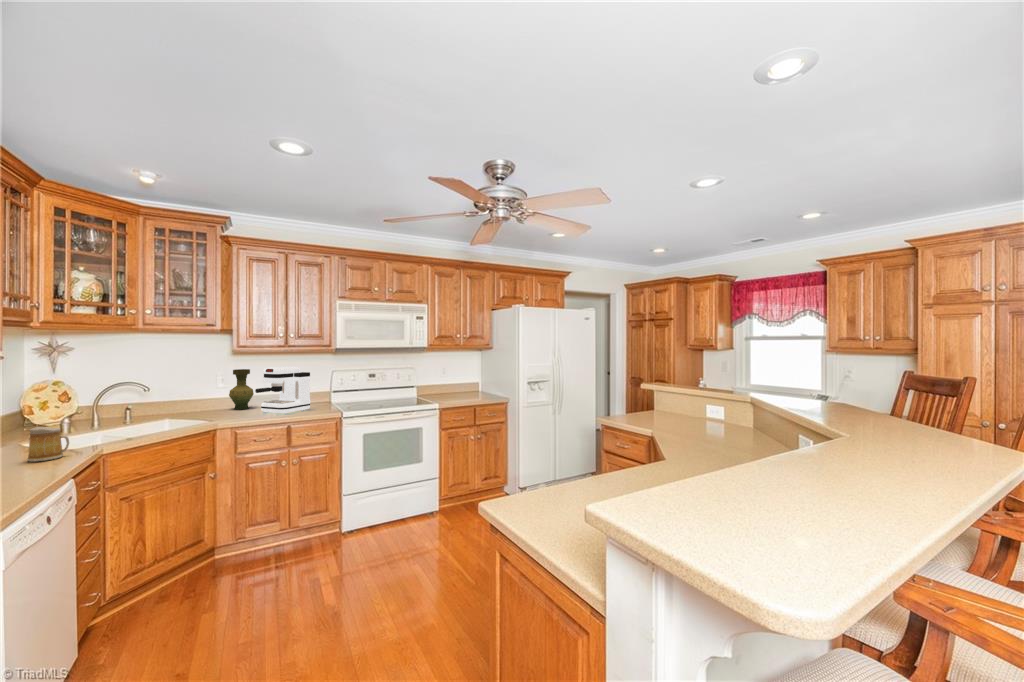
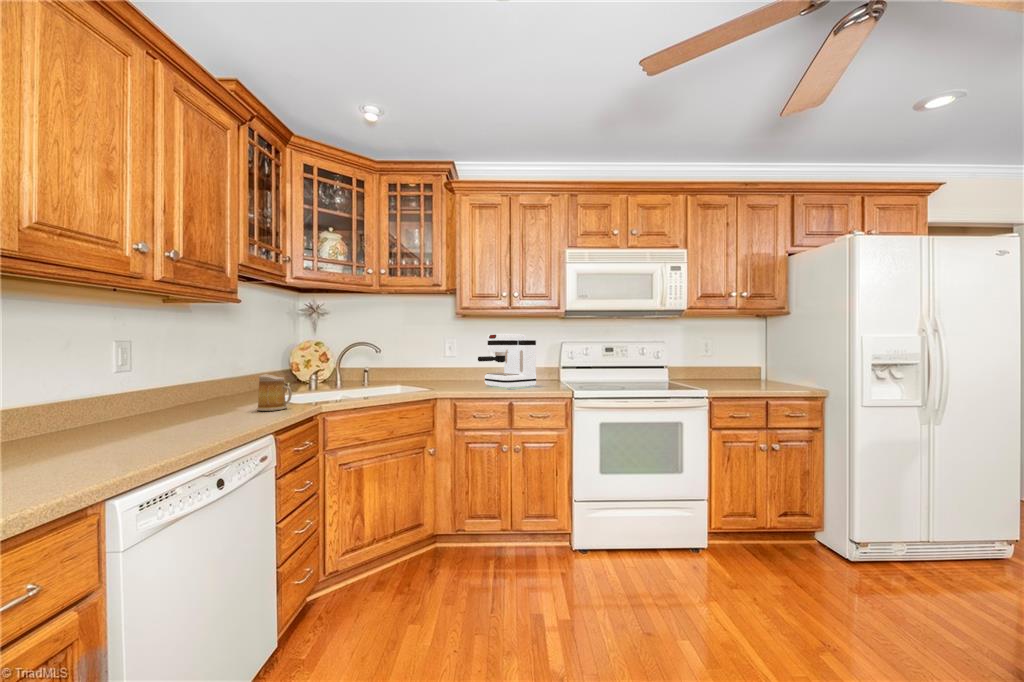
vase: present [229,369,254,410] -> none [457,338,480,382]

